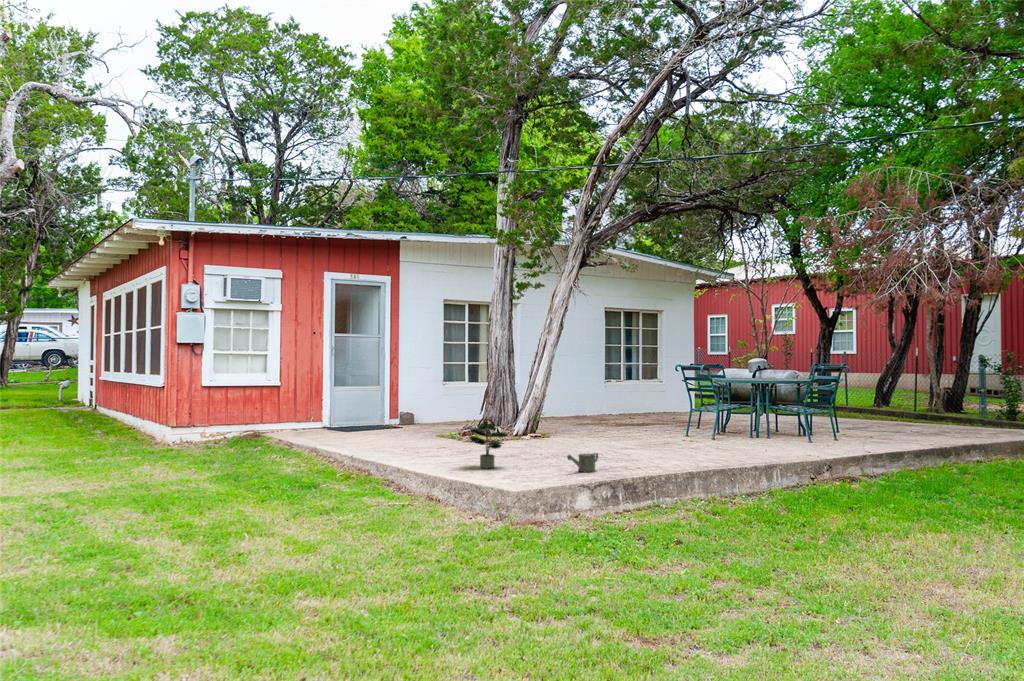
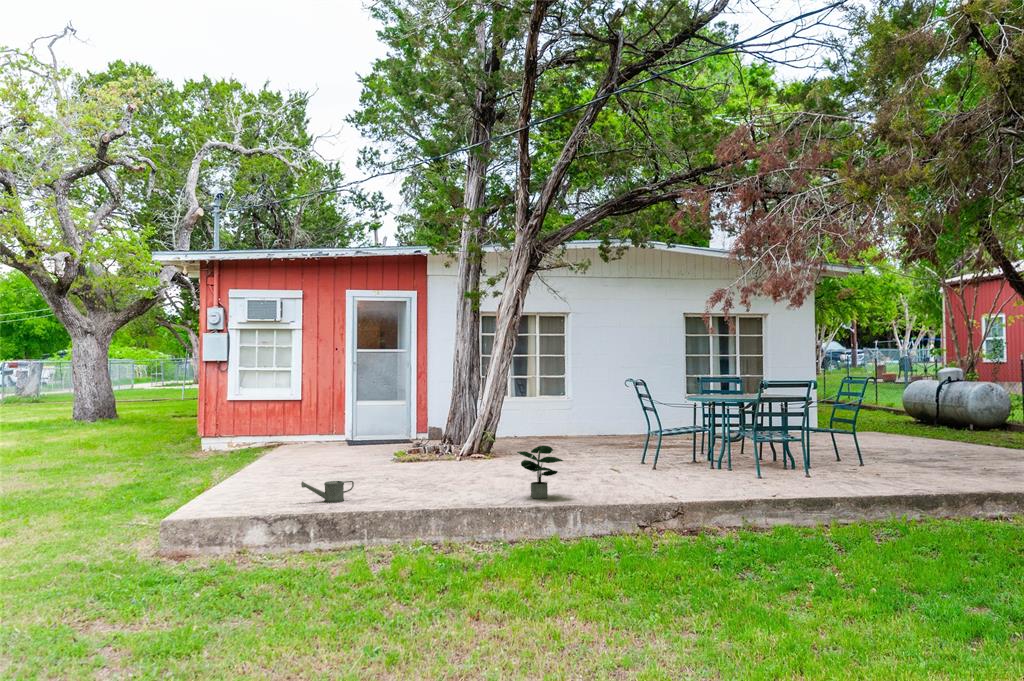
potted plant: present [470,423,509,468] -> present [517,445,563,499]

